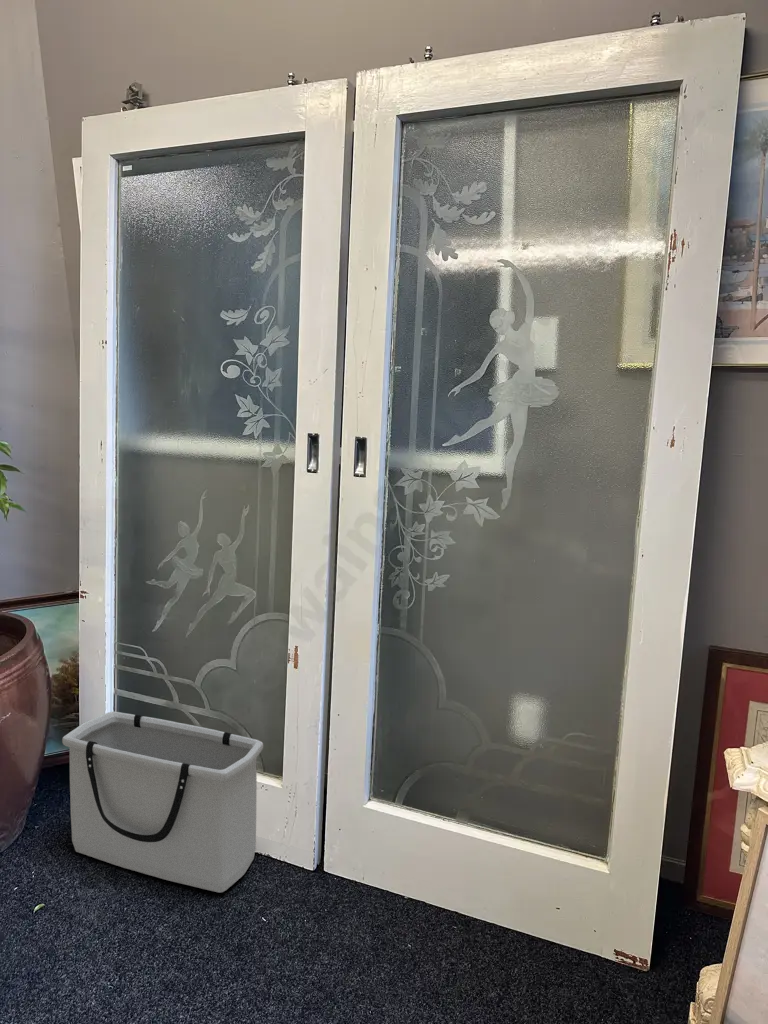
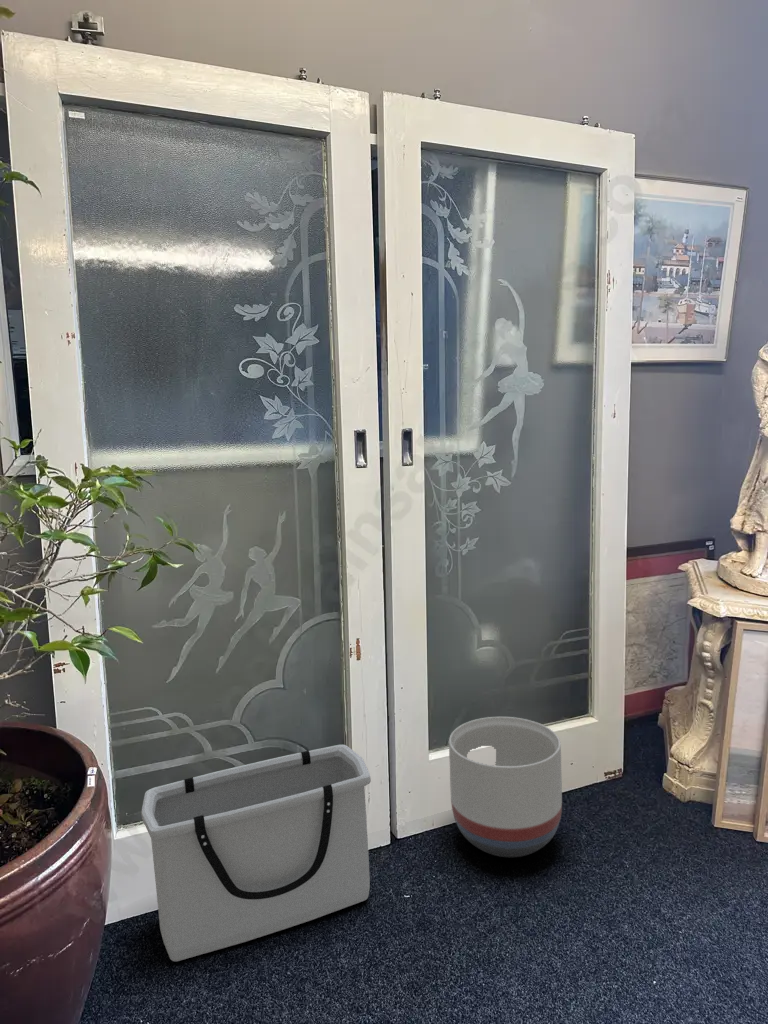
planter: none [333,776,463,951] -> present [449,717,562,857]

